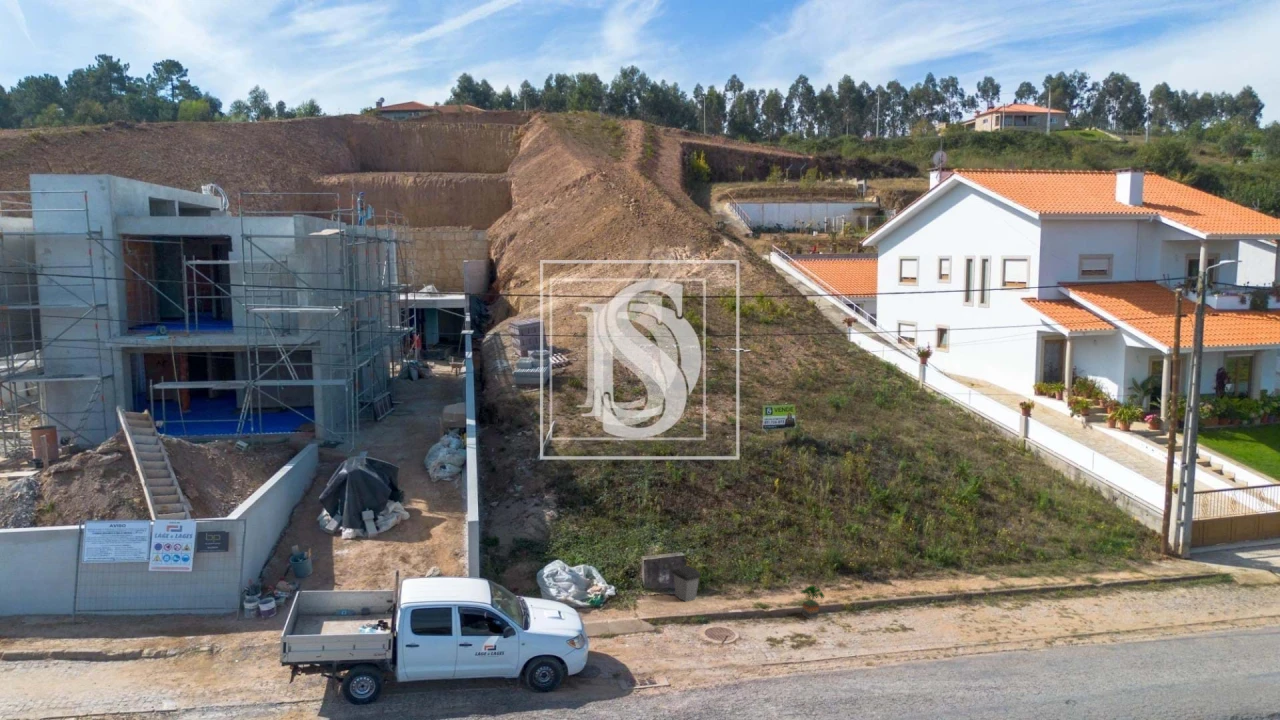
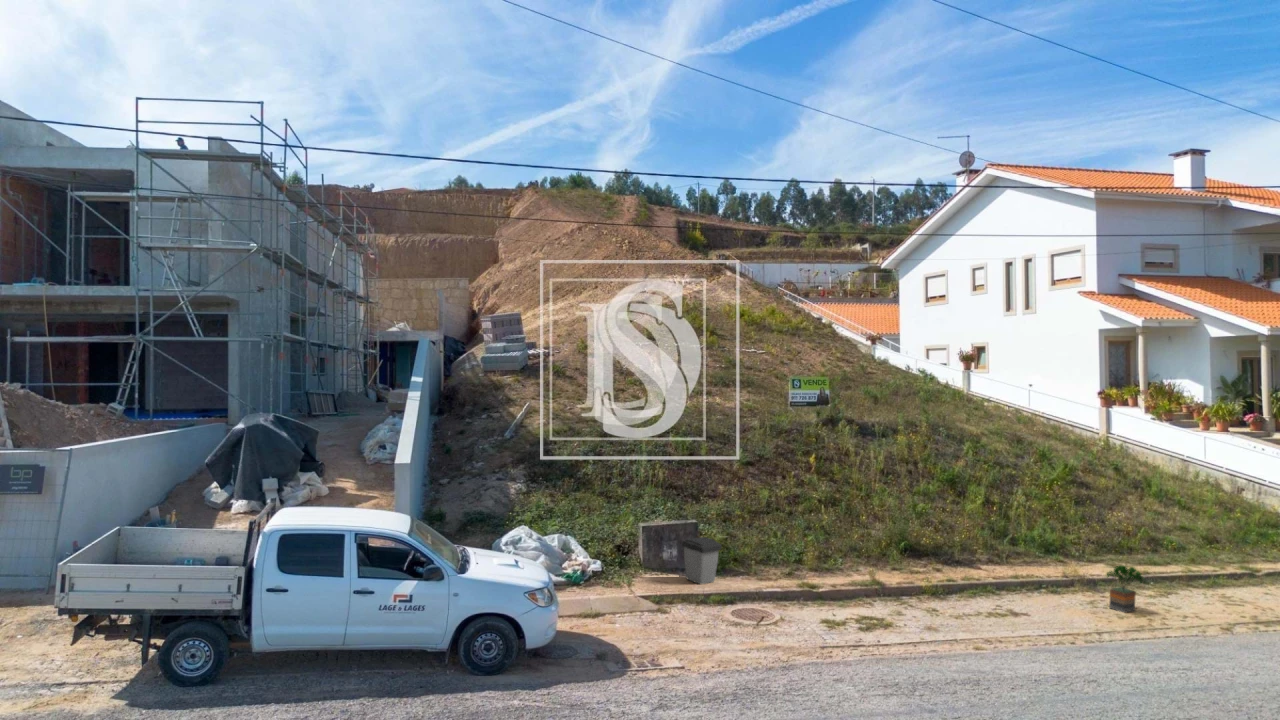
potted tree: present [802,585,824,619] -> present [1107,565,1144,612]

